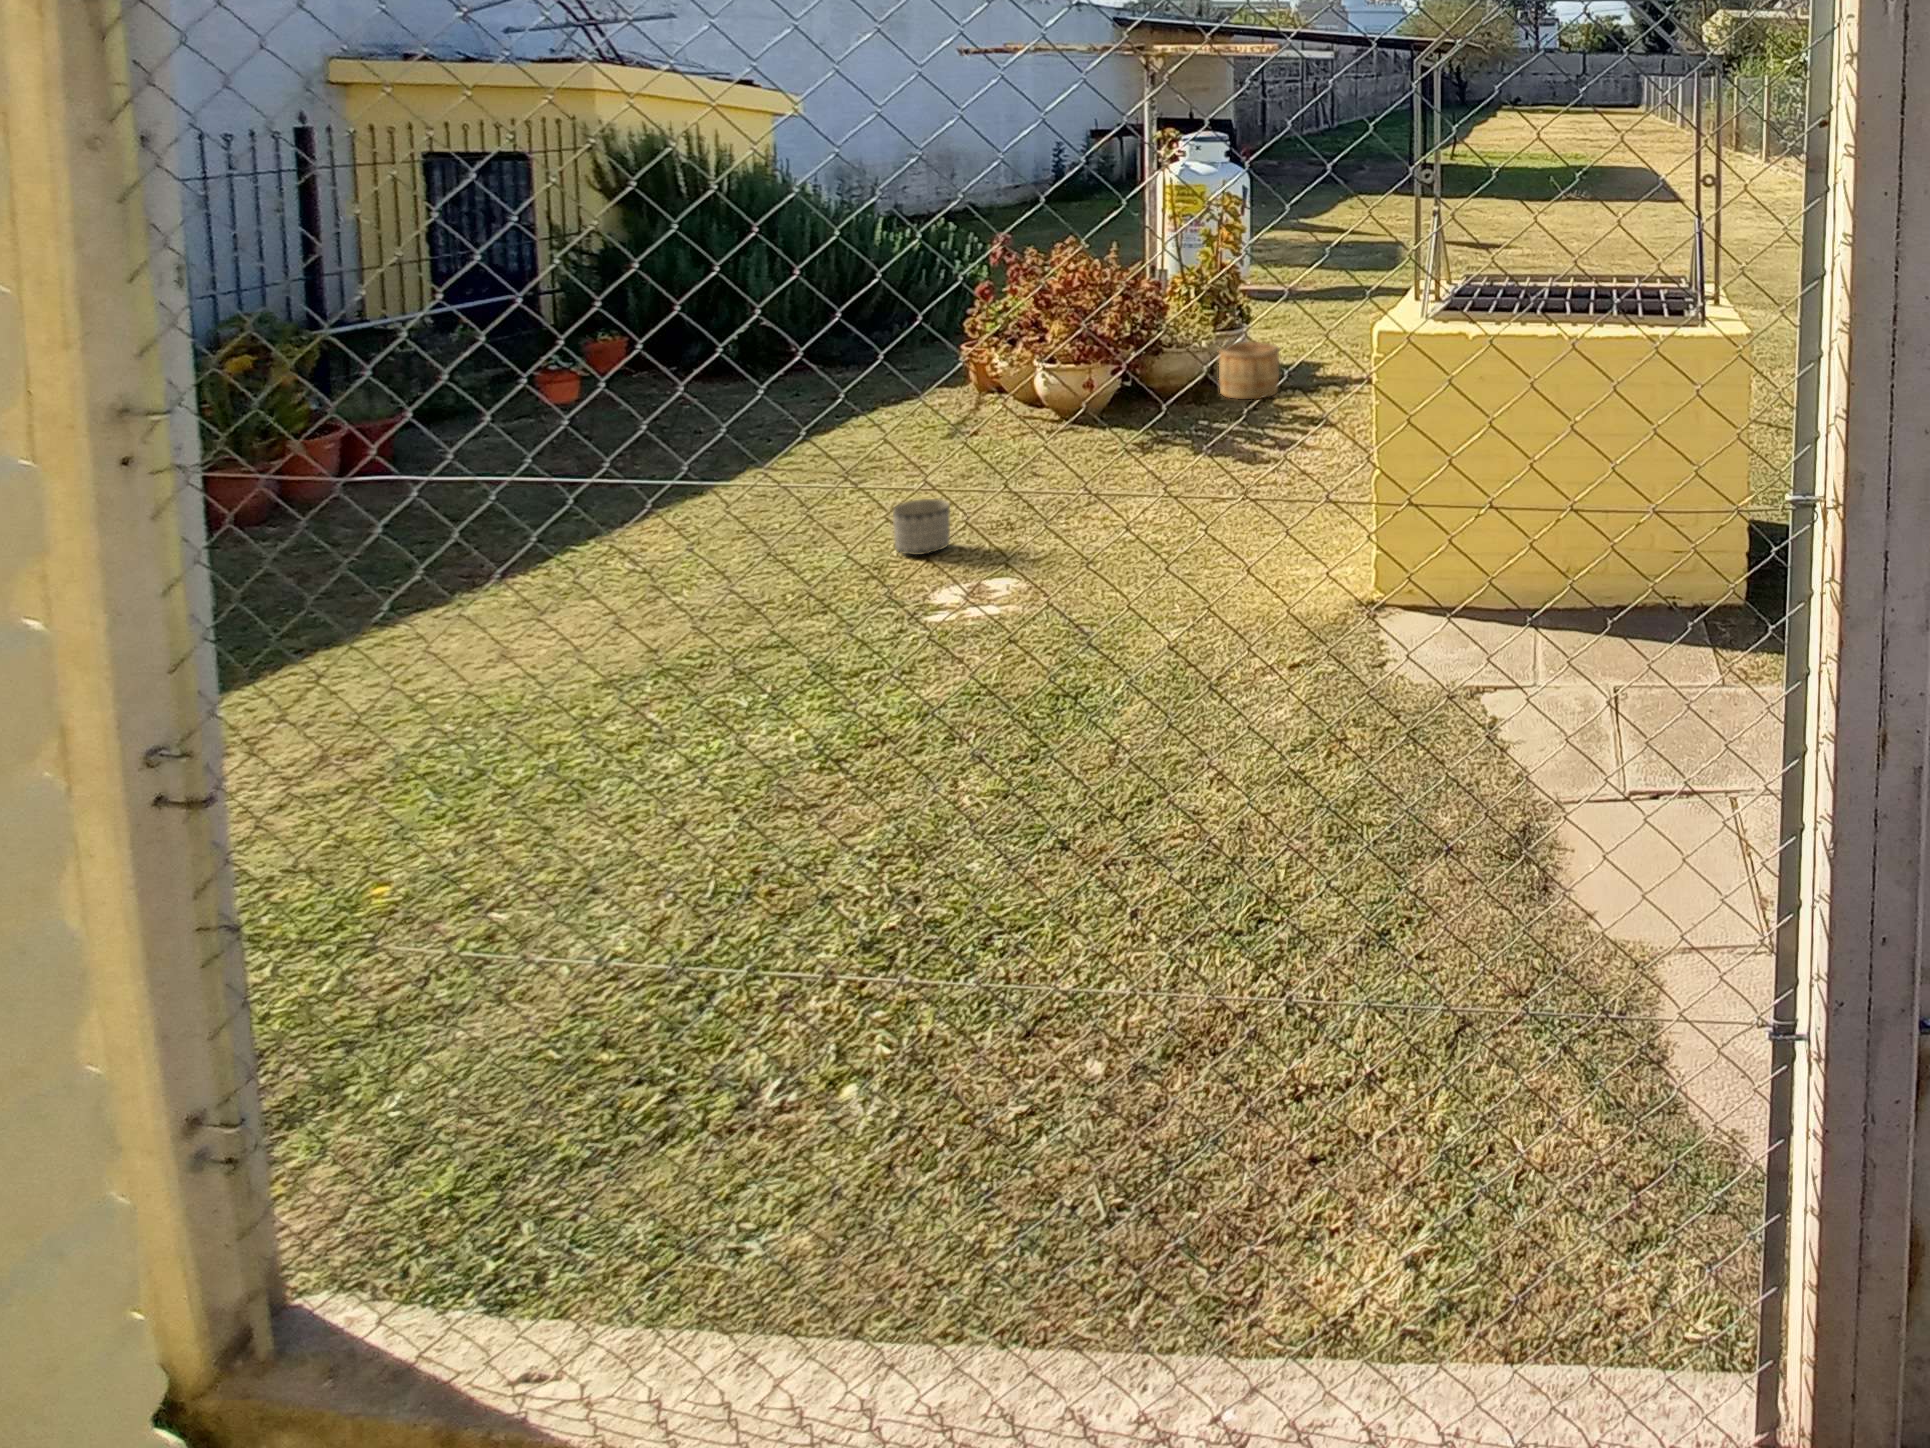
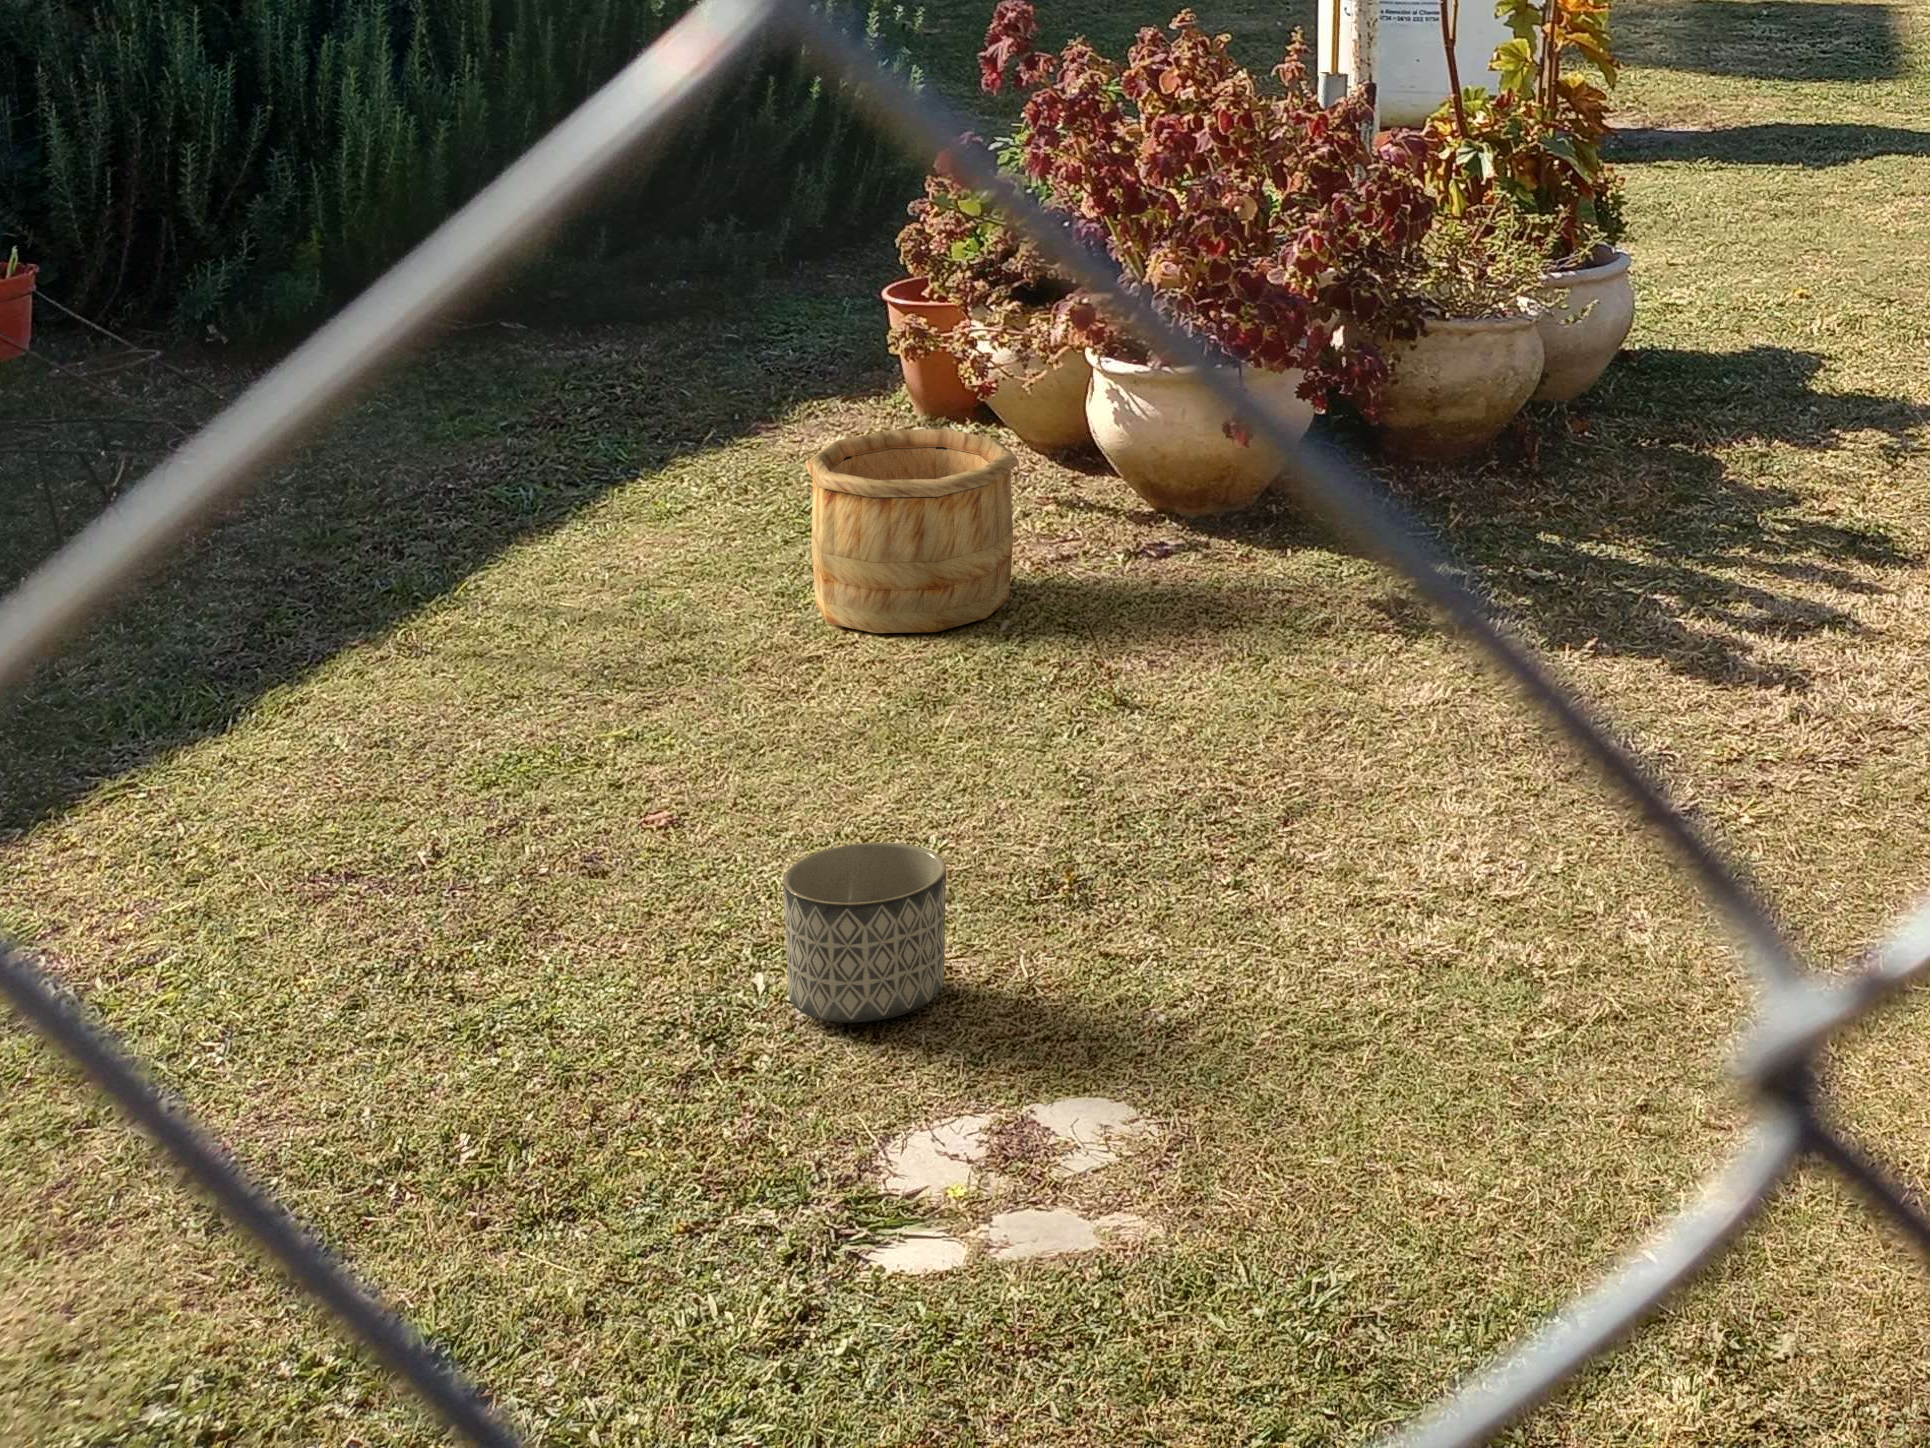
wooden bucket: present [1219,342,1280,399] -> present [806,429,1018,633]

